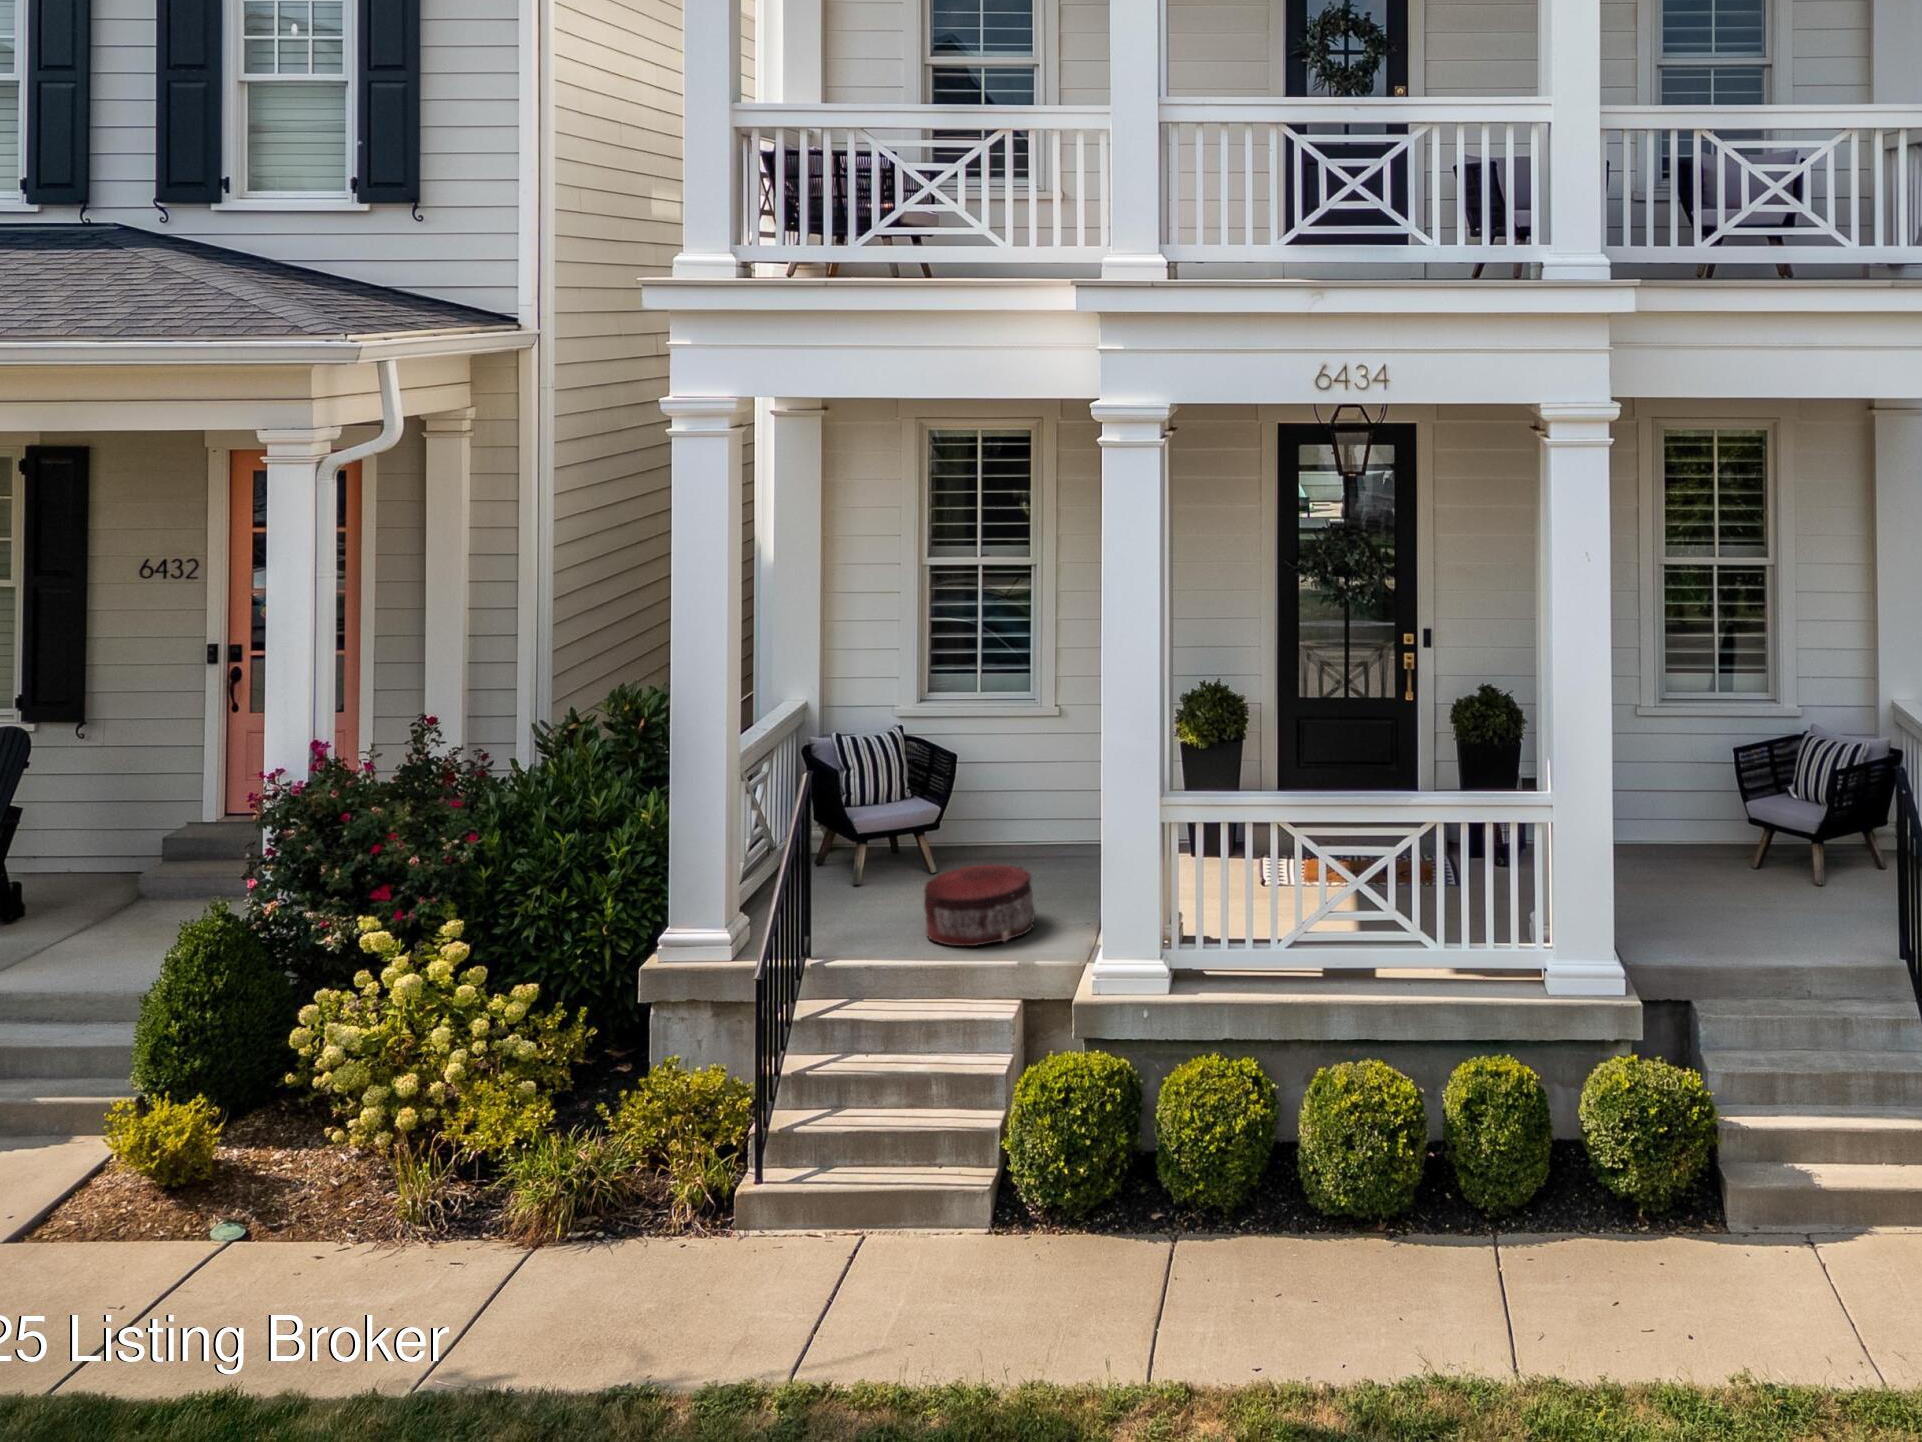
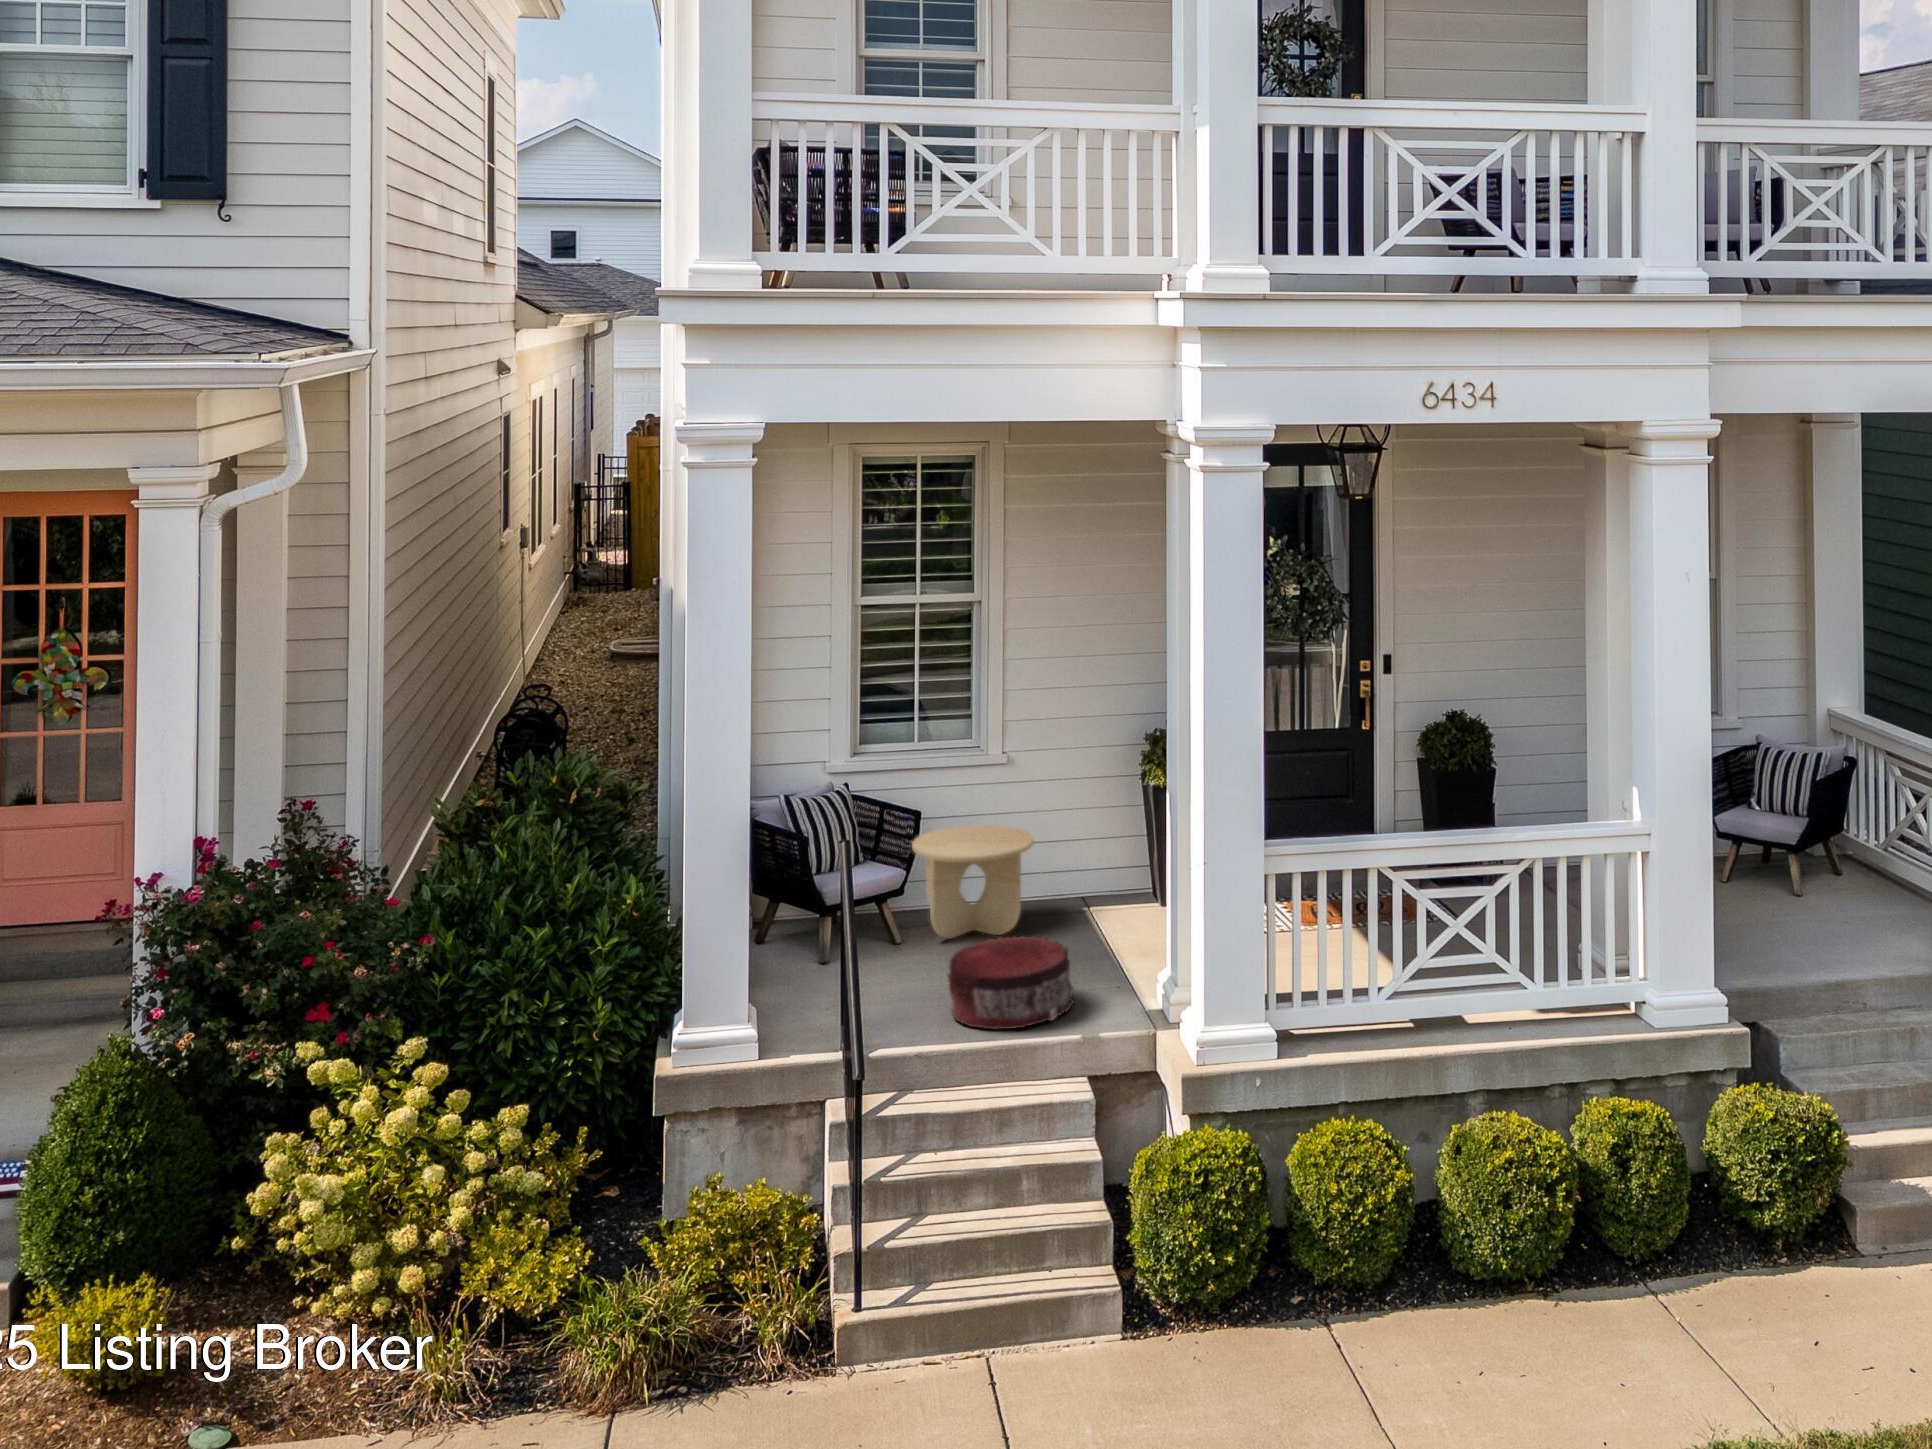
side table: none [954,766,1062,864] -> present [912,825,1034,938]

